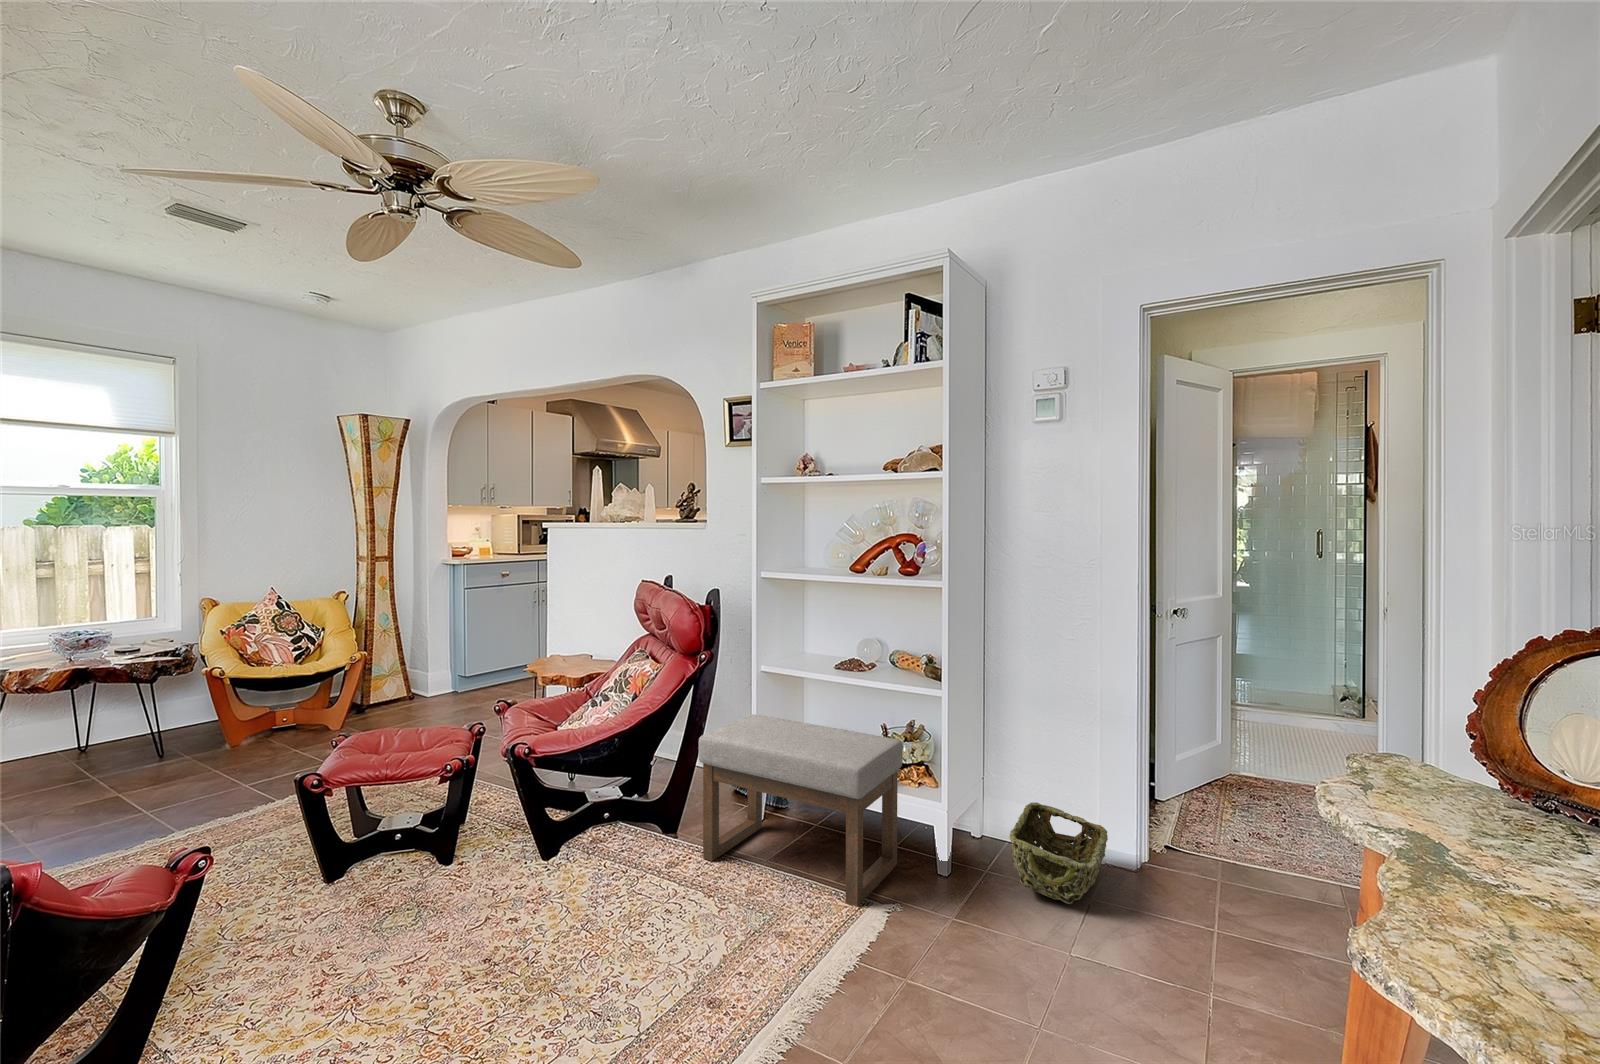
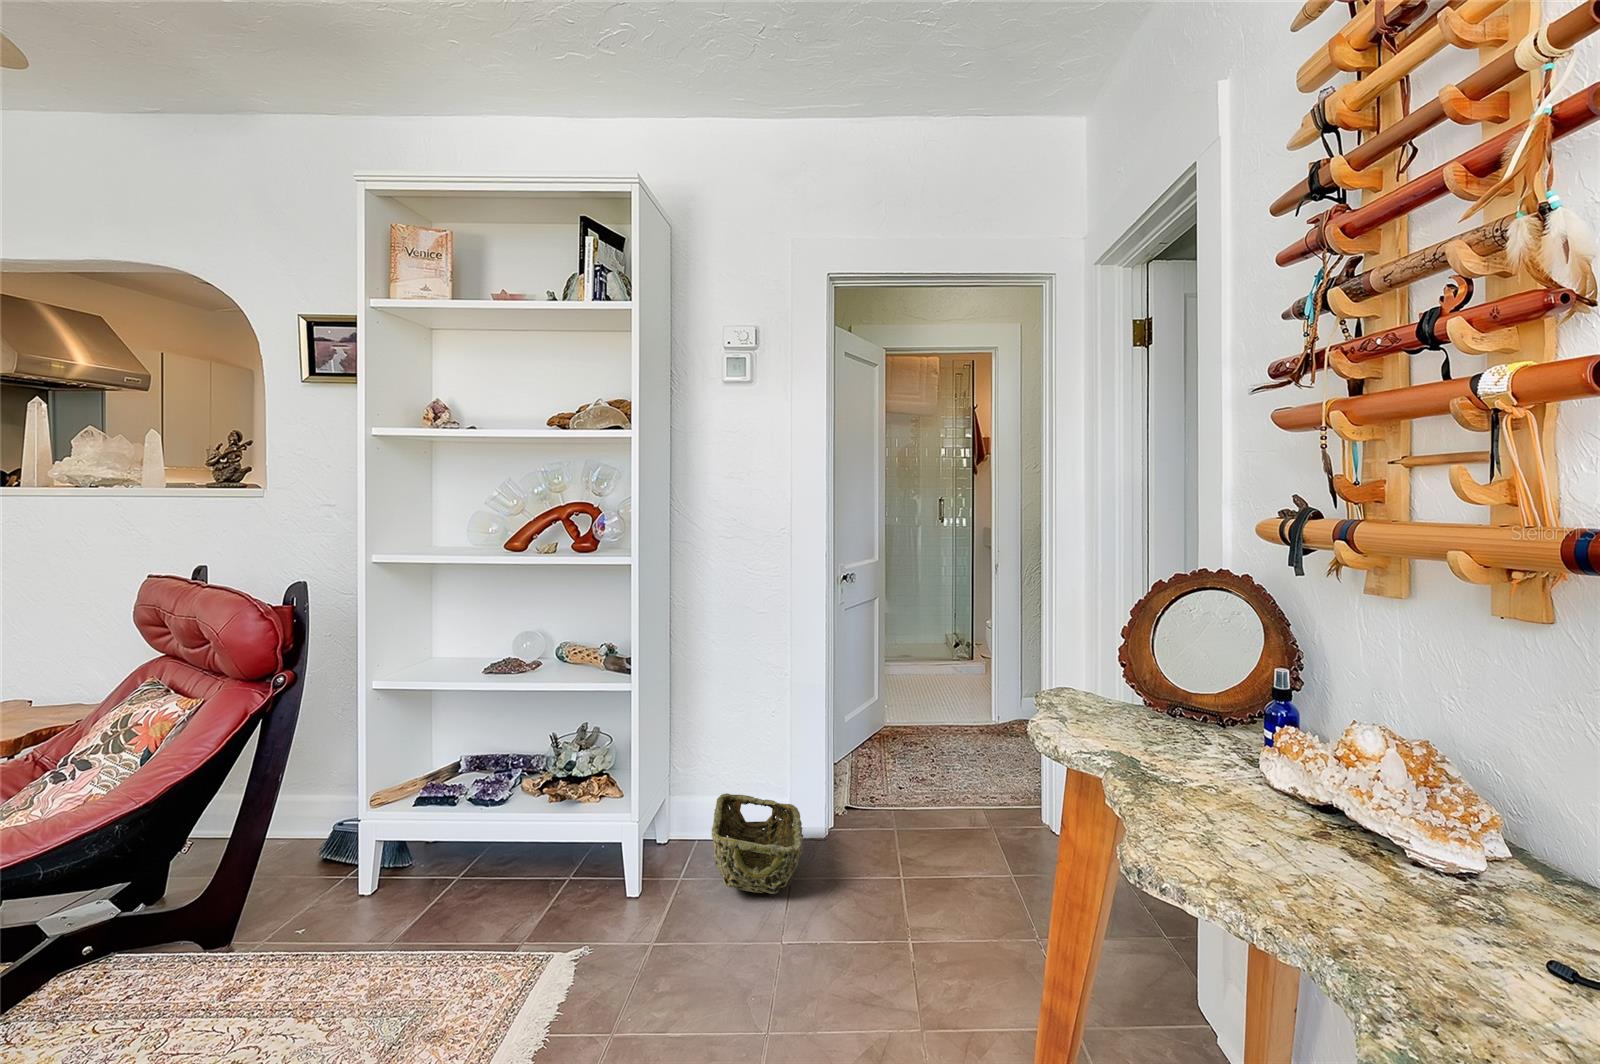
ottoman: present [699,715,903,907] -> none [278,748,583,970]

